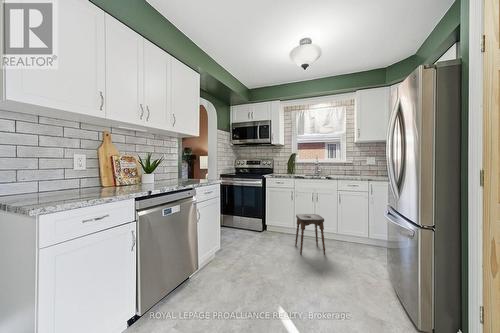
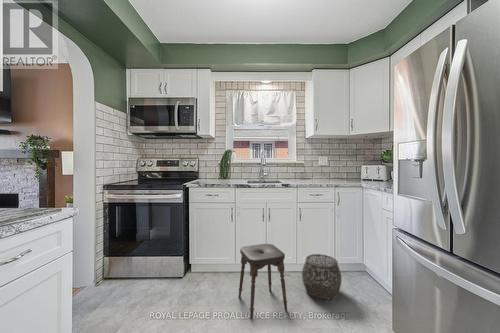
woven basket: none [340,226,370,255] -> present [302,254,342,300]

